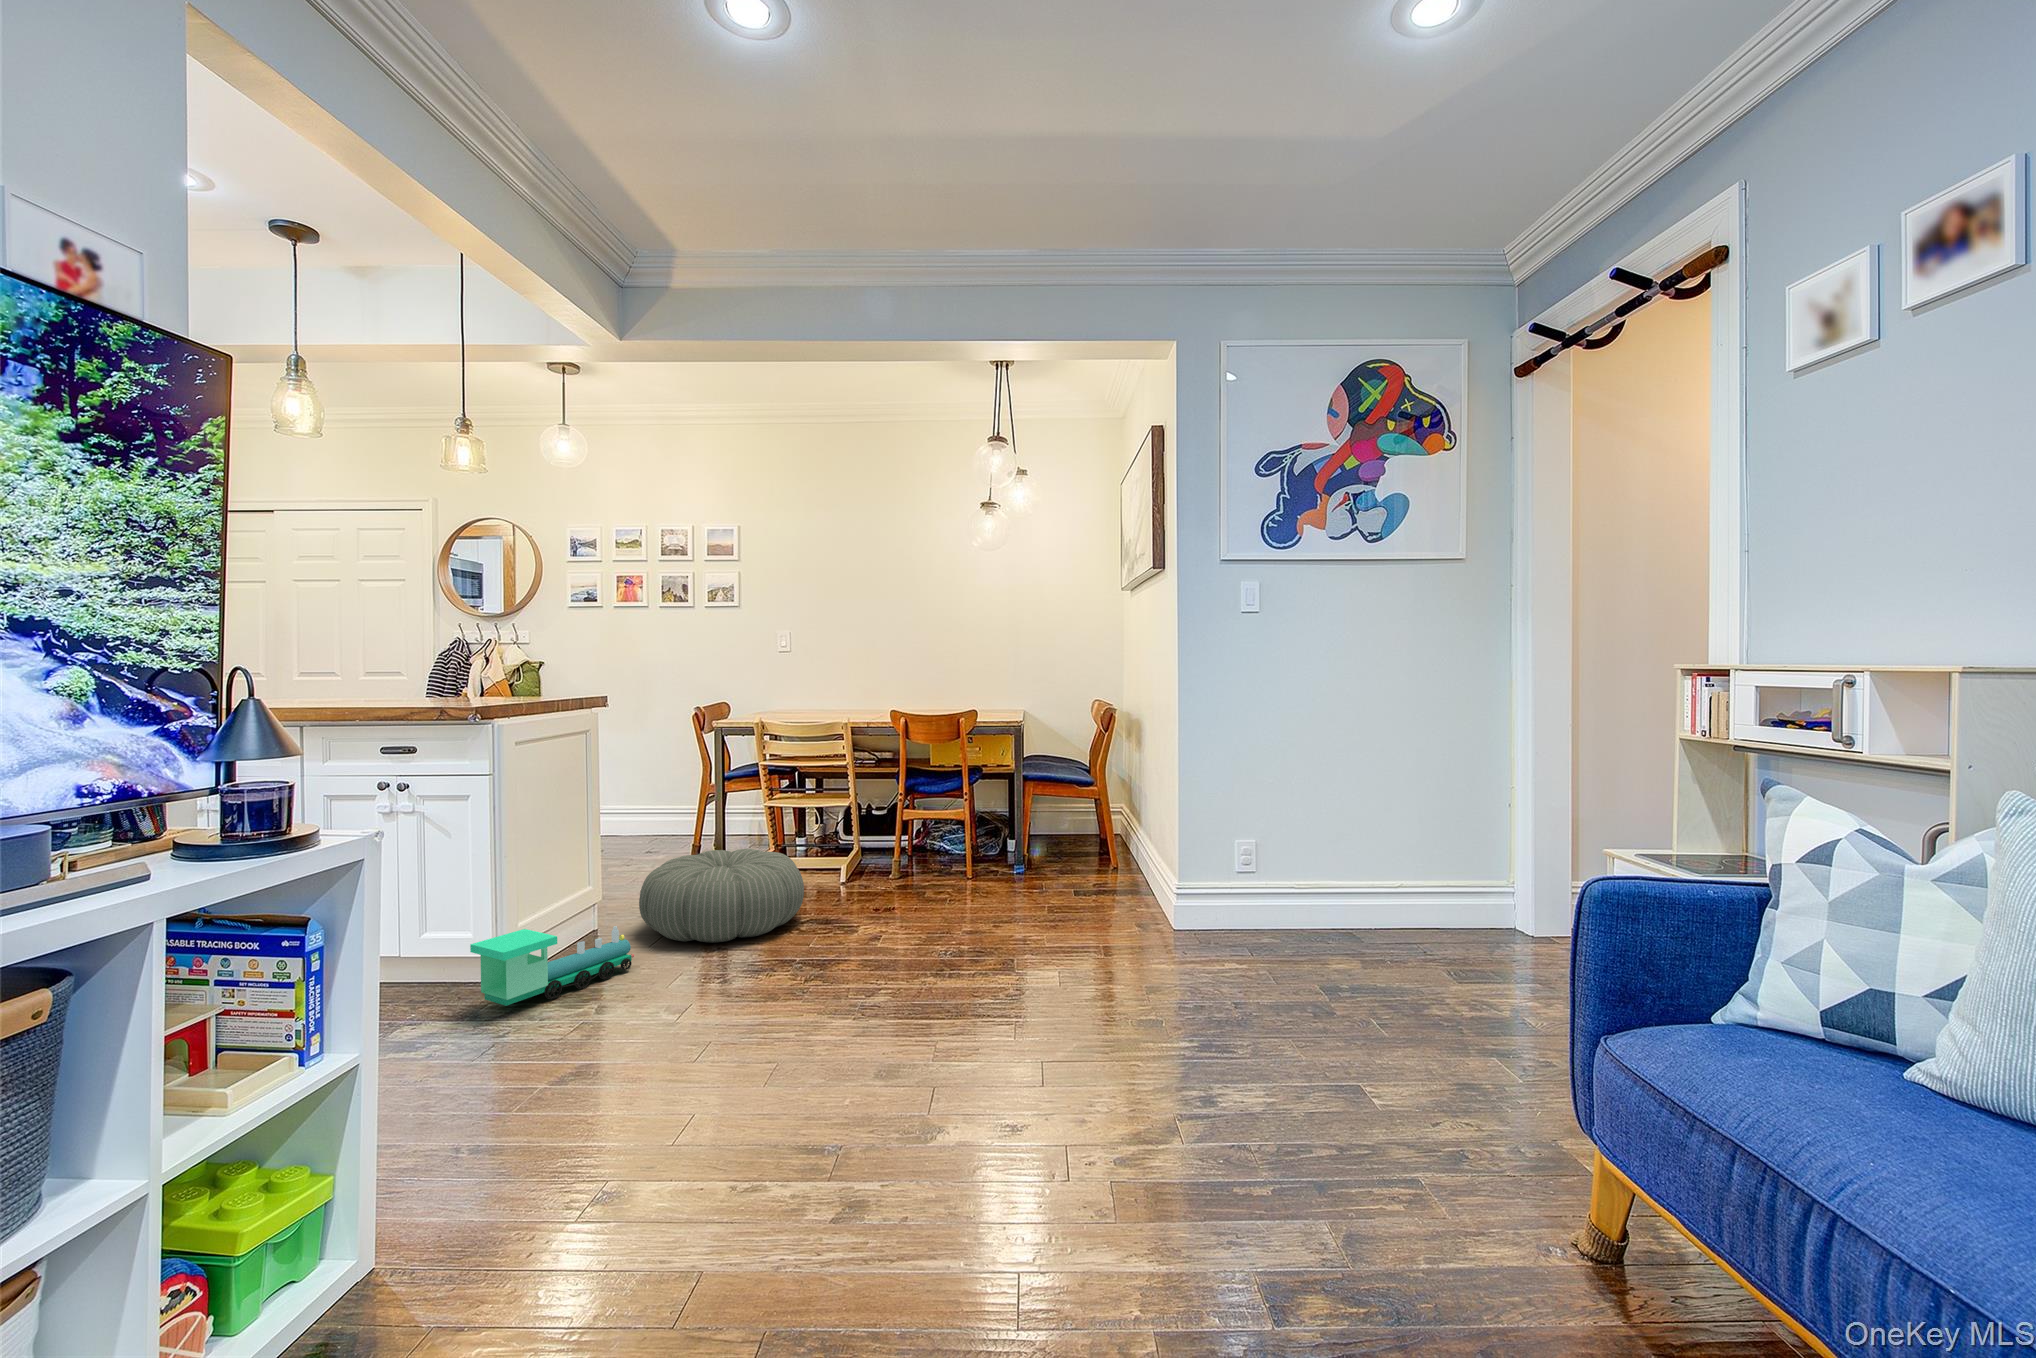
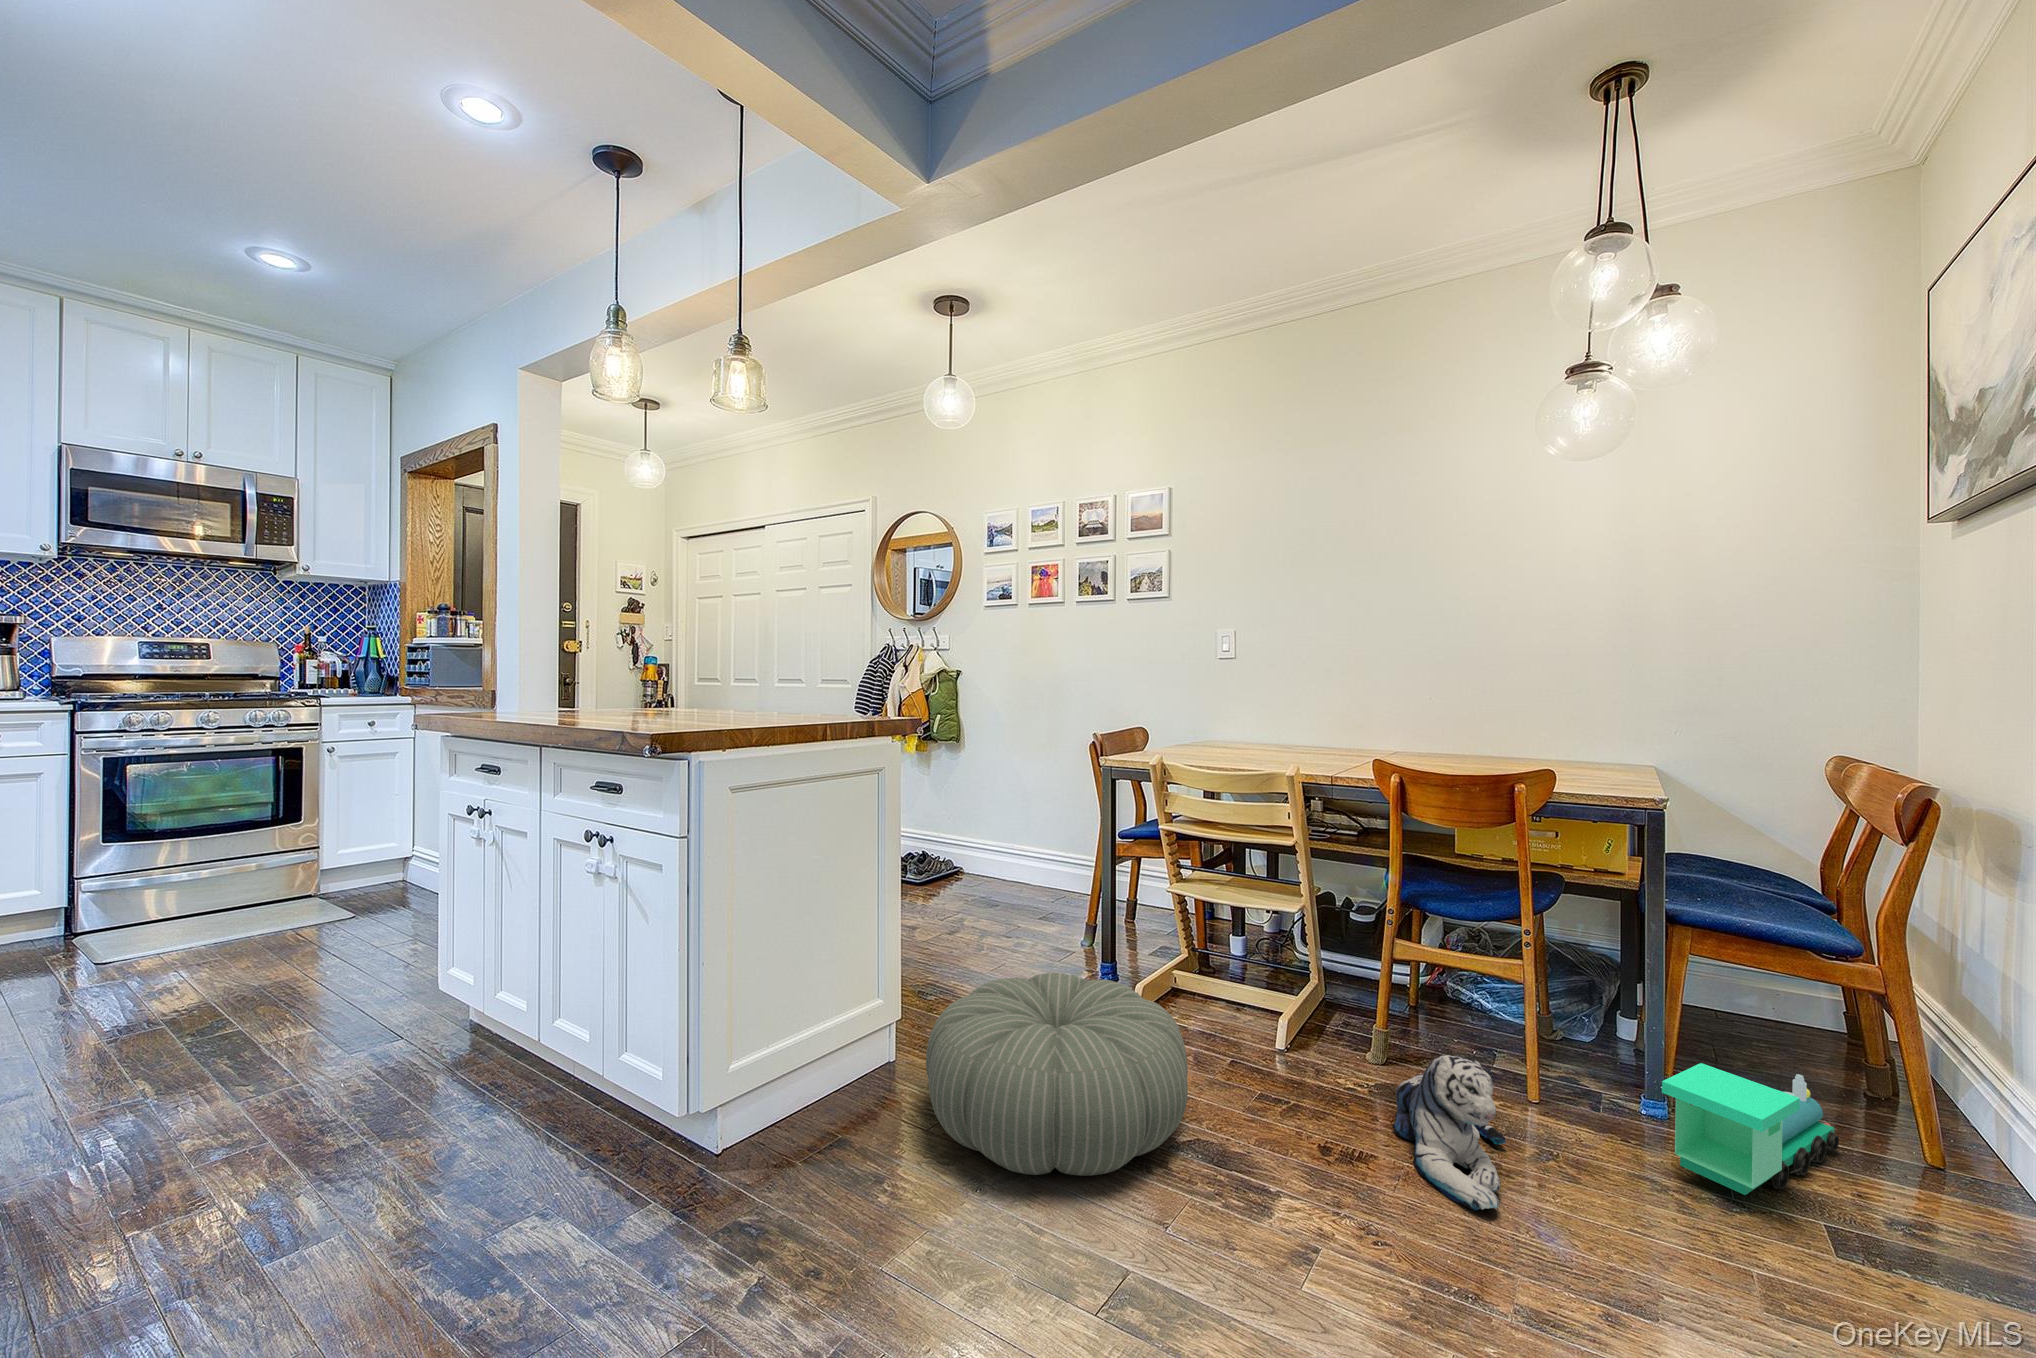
plush toy: none [905,849,956,910] -> present [1392,1055,1506,1211]
toy train: present [470,926,634,1006] -> present [1662,1063,1839,1195]

